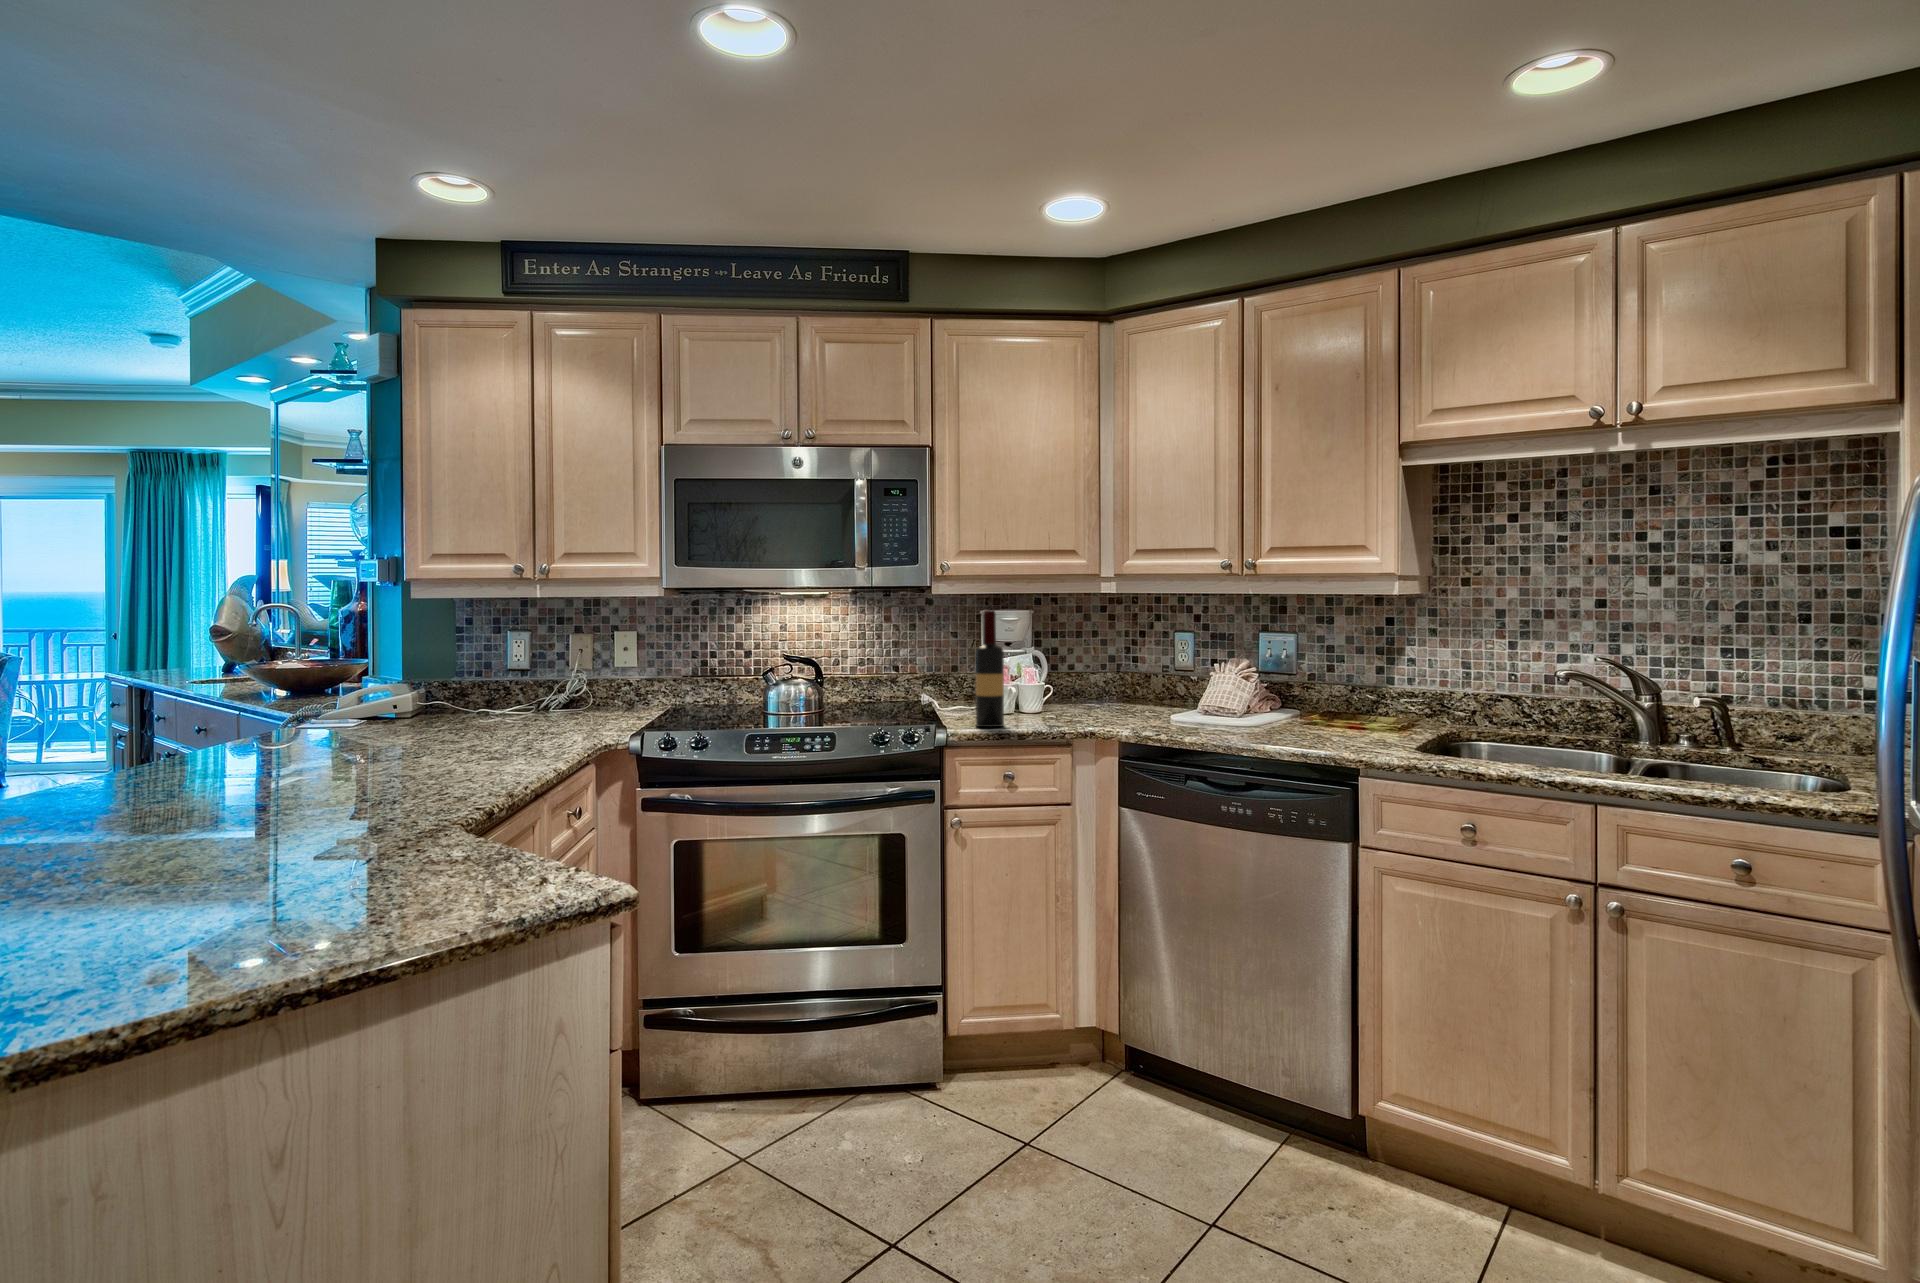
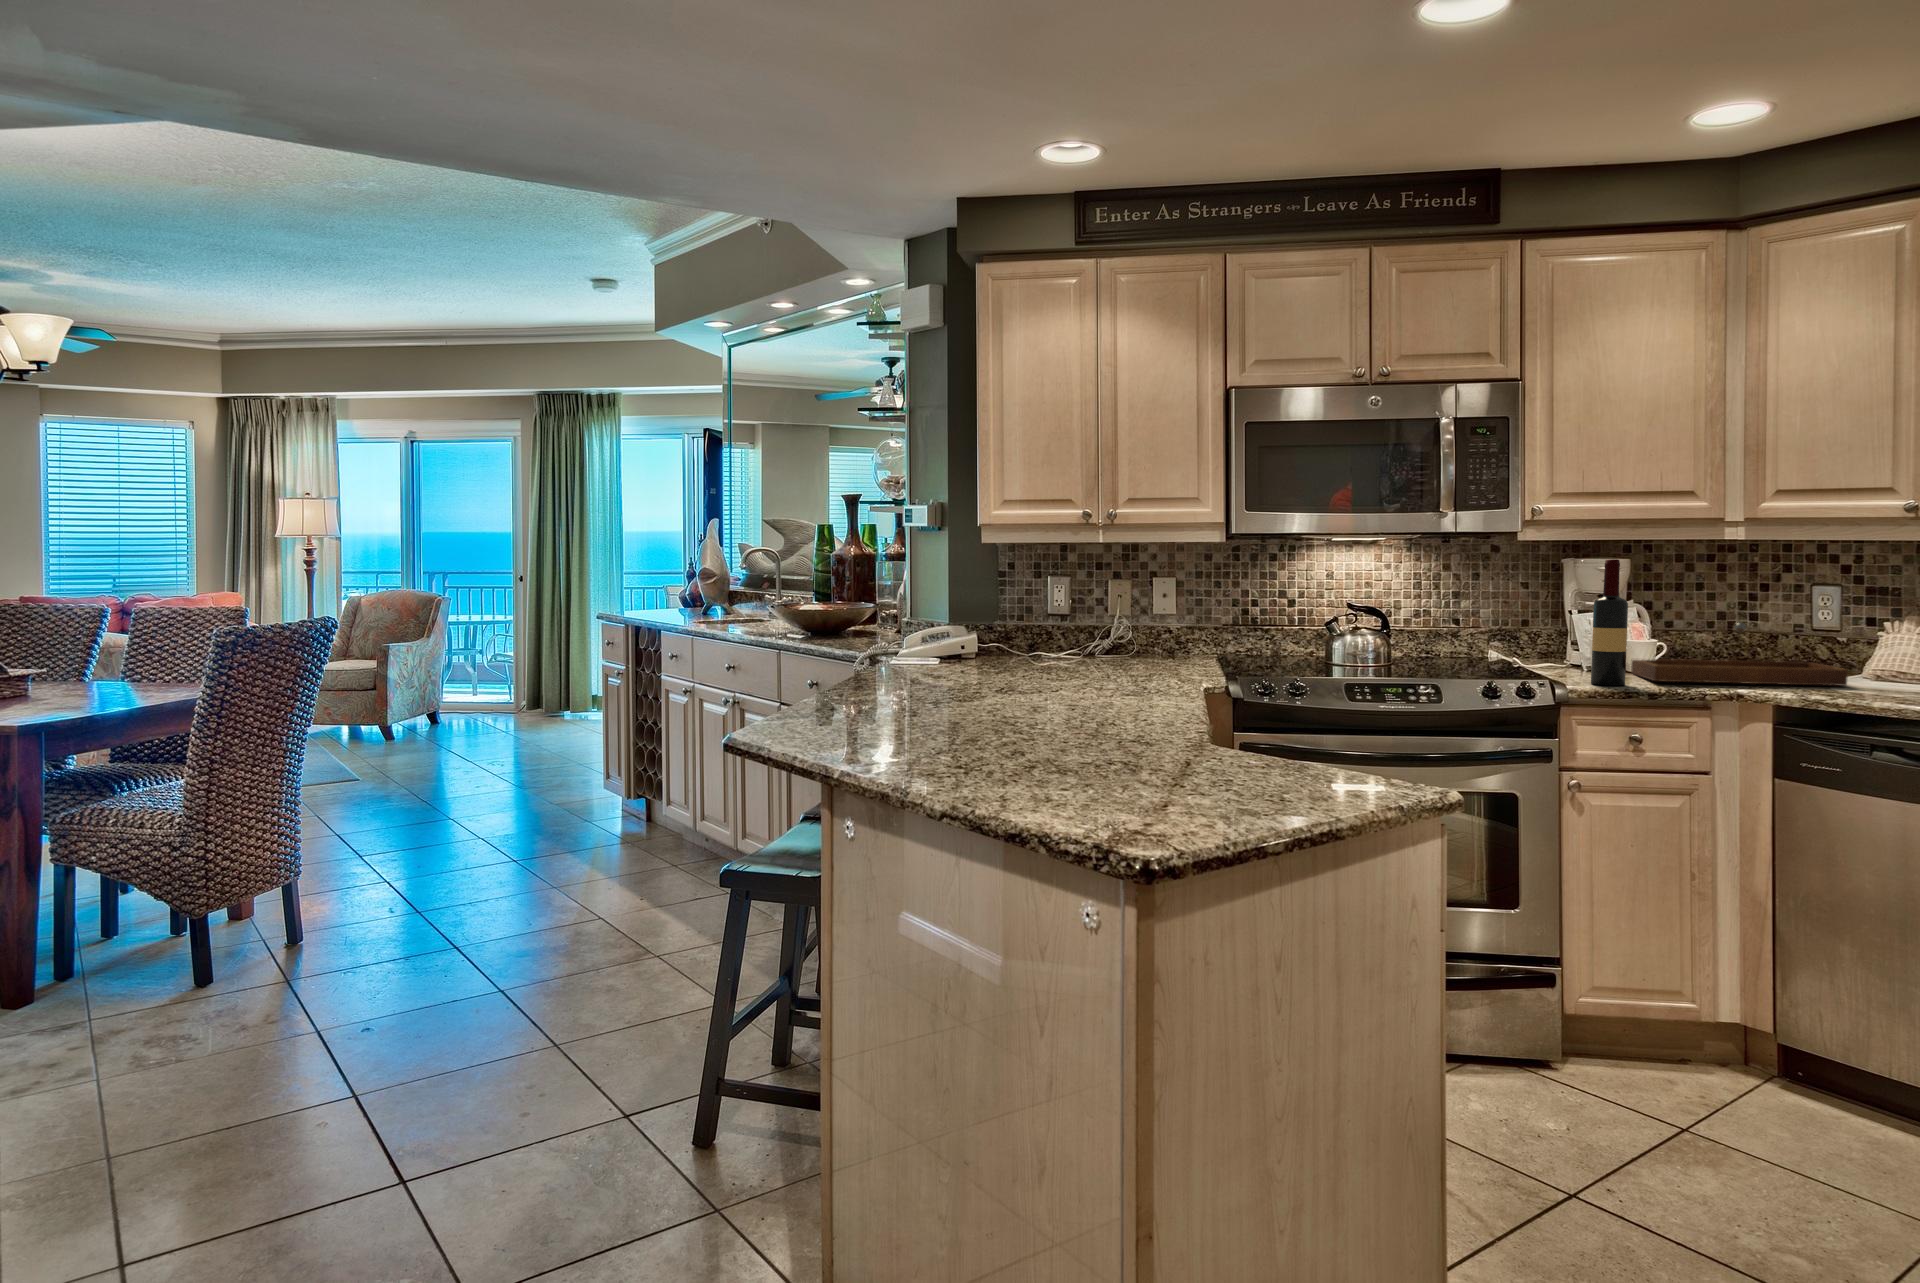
tray: none [1023,666,1182,722] -> present [1631,622,1848,686]

